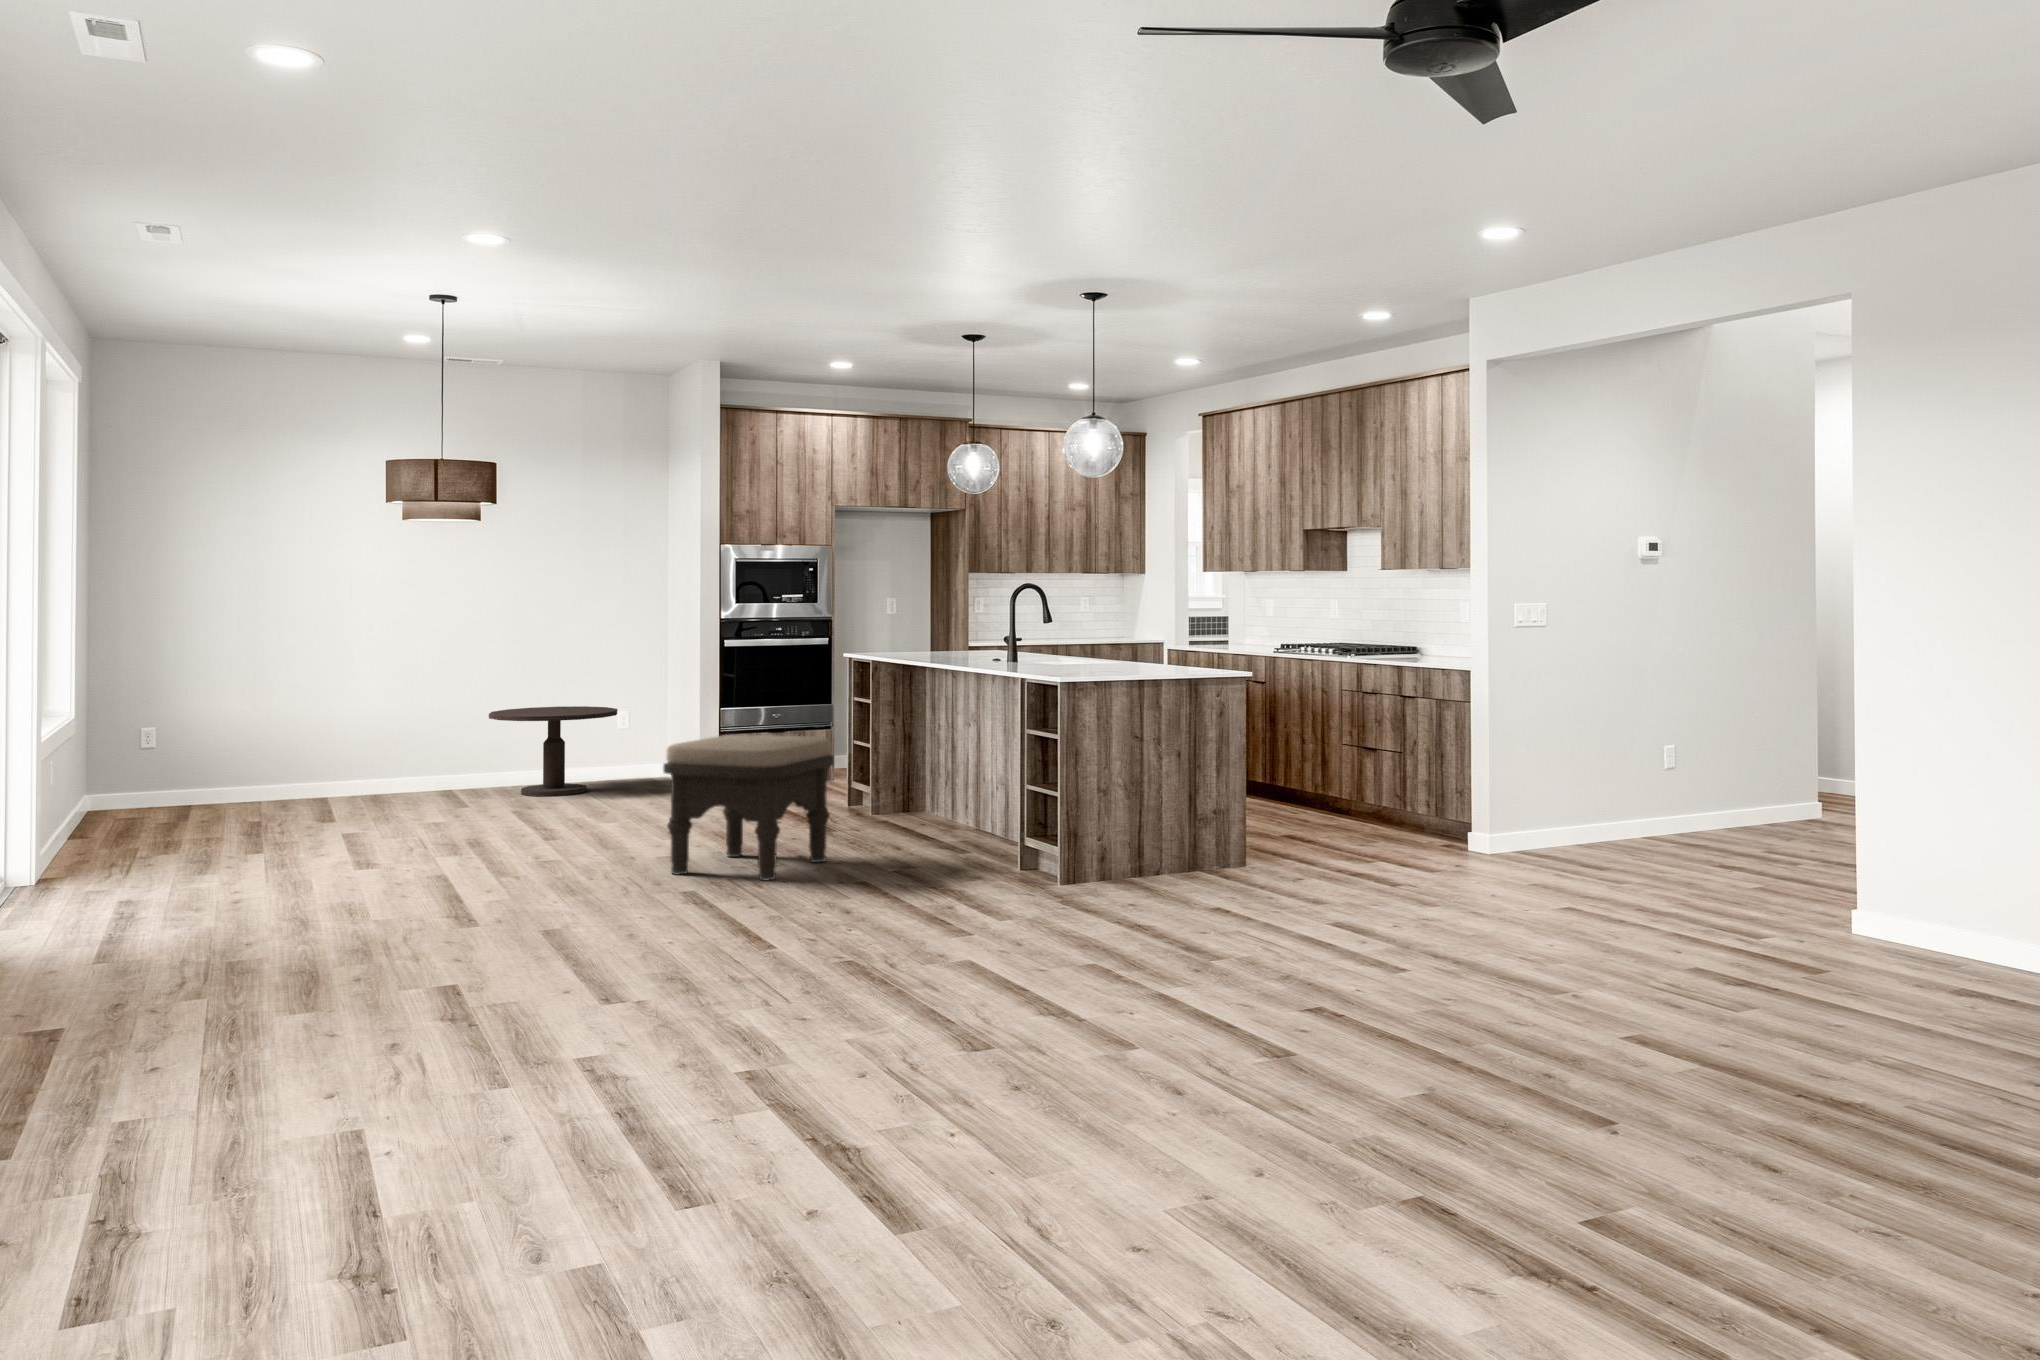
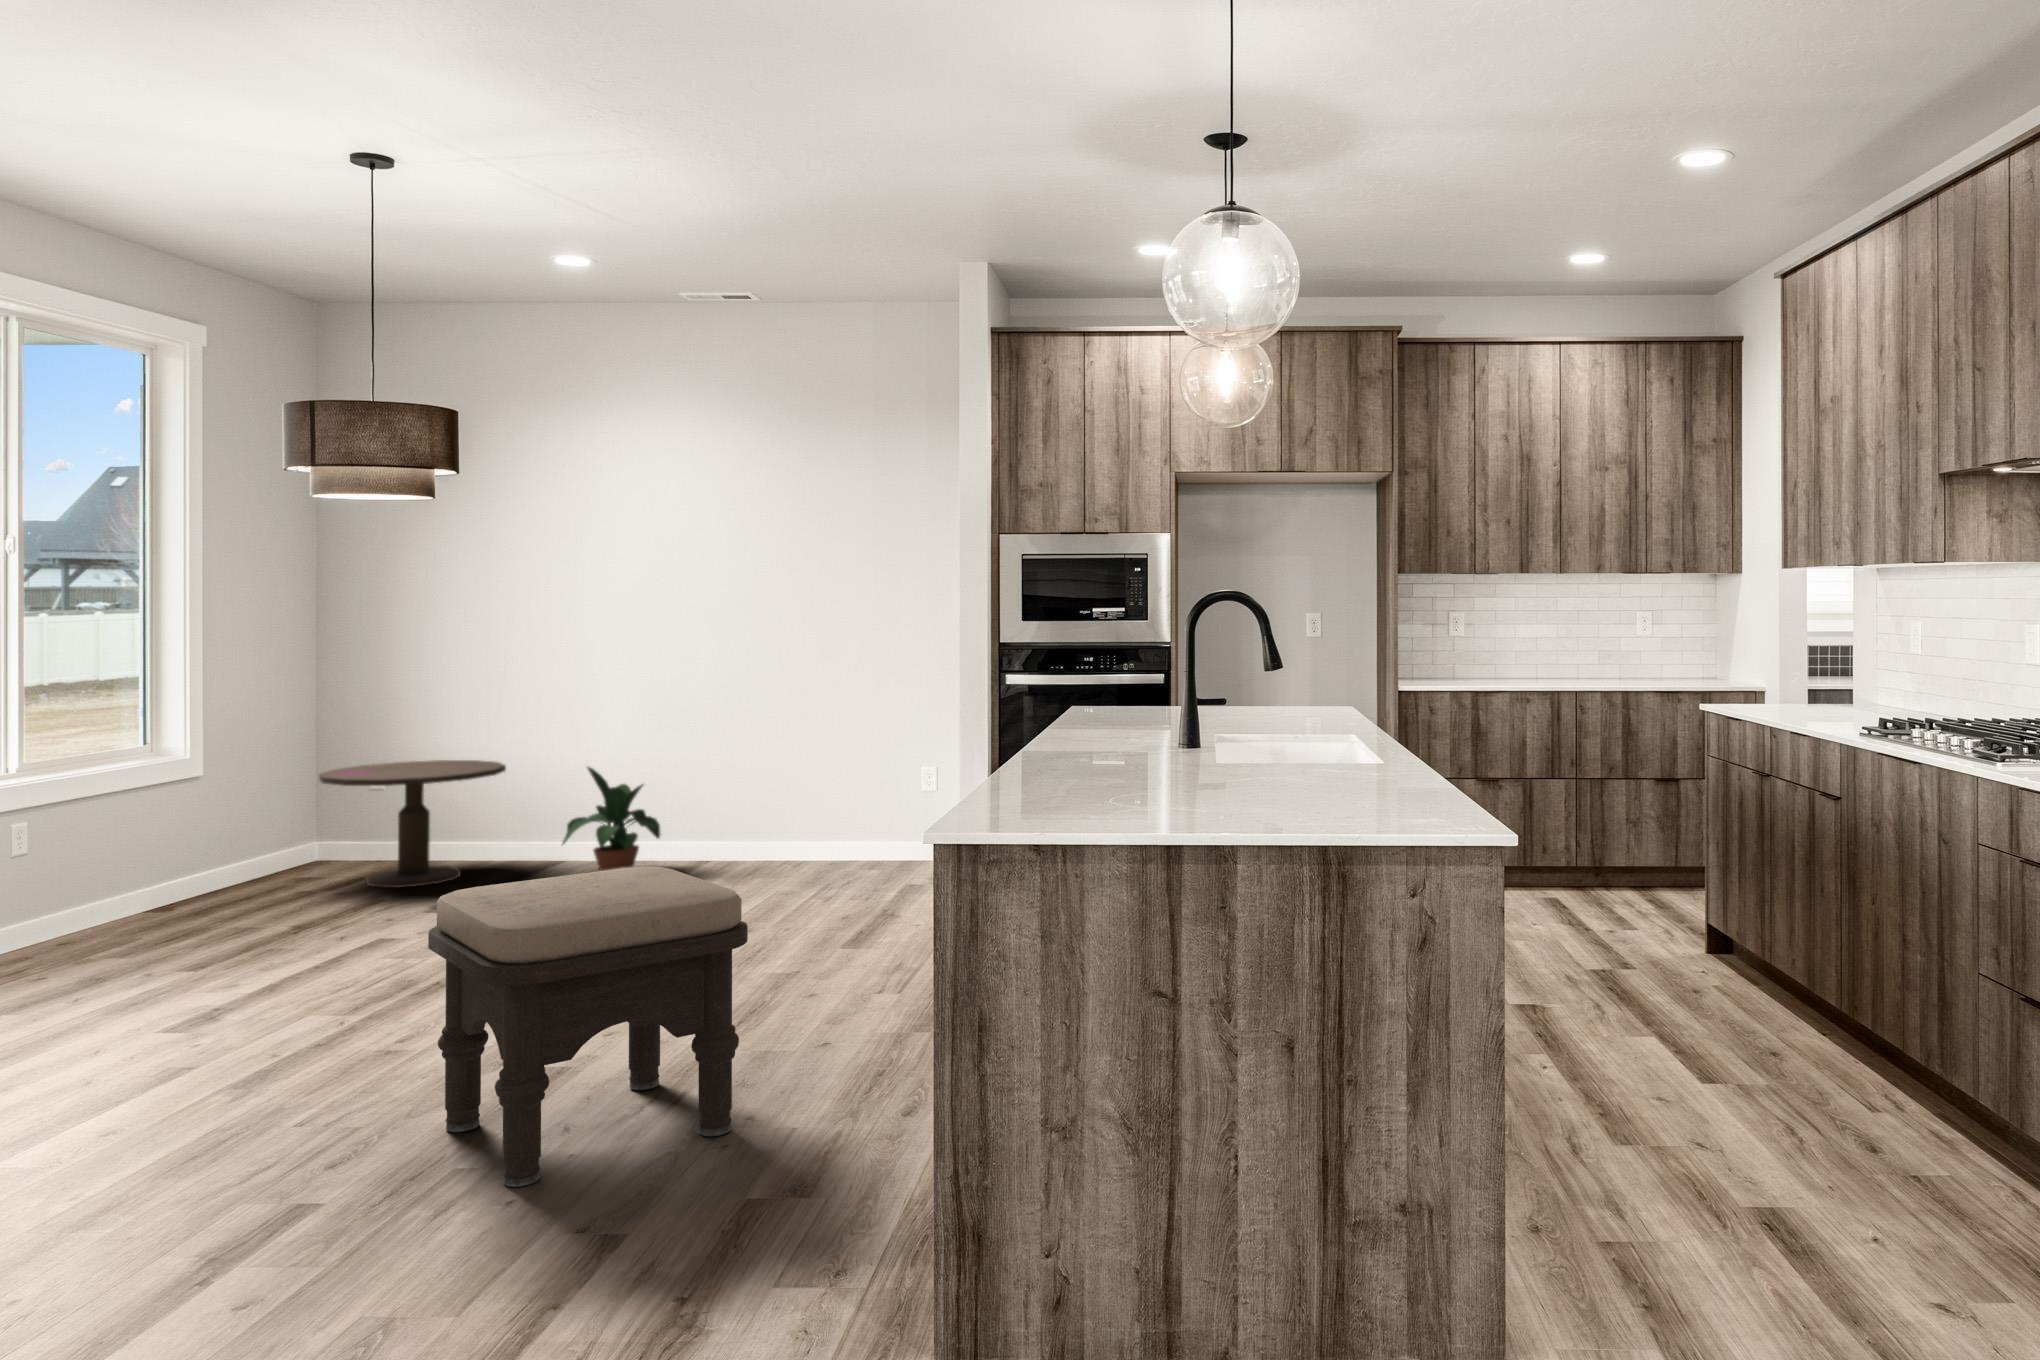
side table: present [489,706,617,796] -> present [319,760,506,888]
potted plant: none [344,716,434,801] -> present [563,767,661,871]

